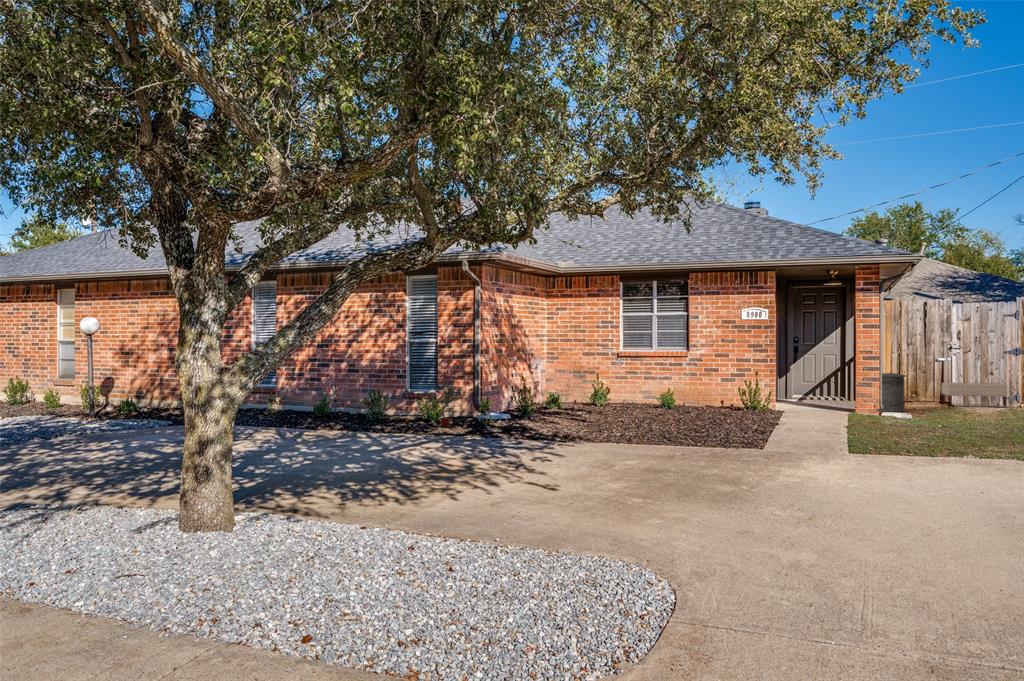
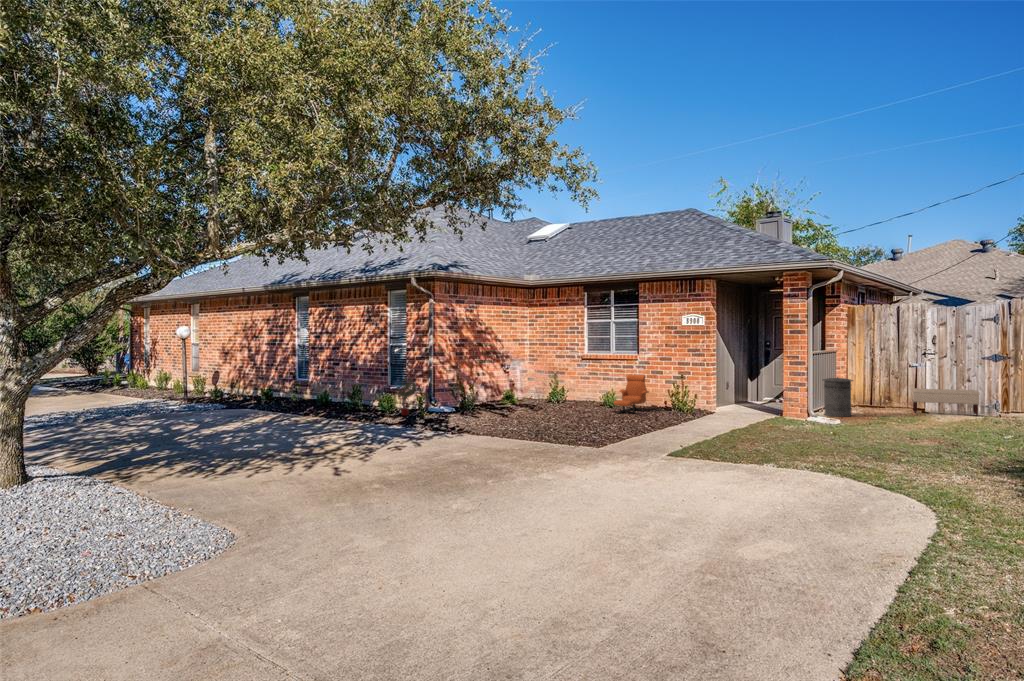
lounge chair: none [672,373,706,417] -> present [614,375,649,414]

